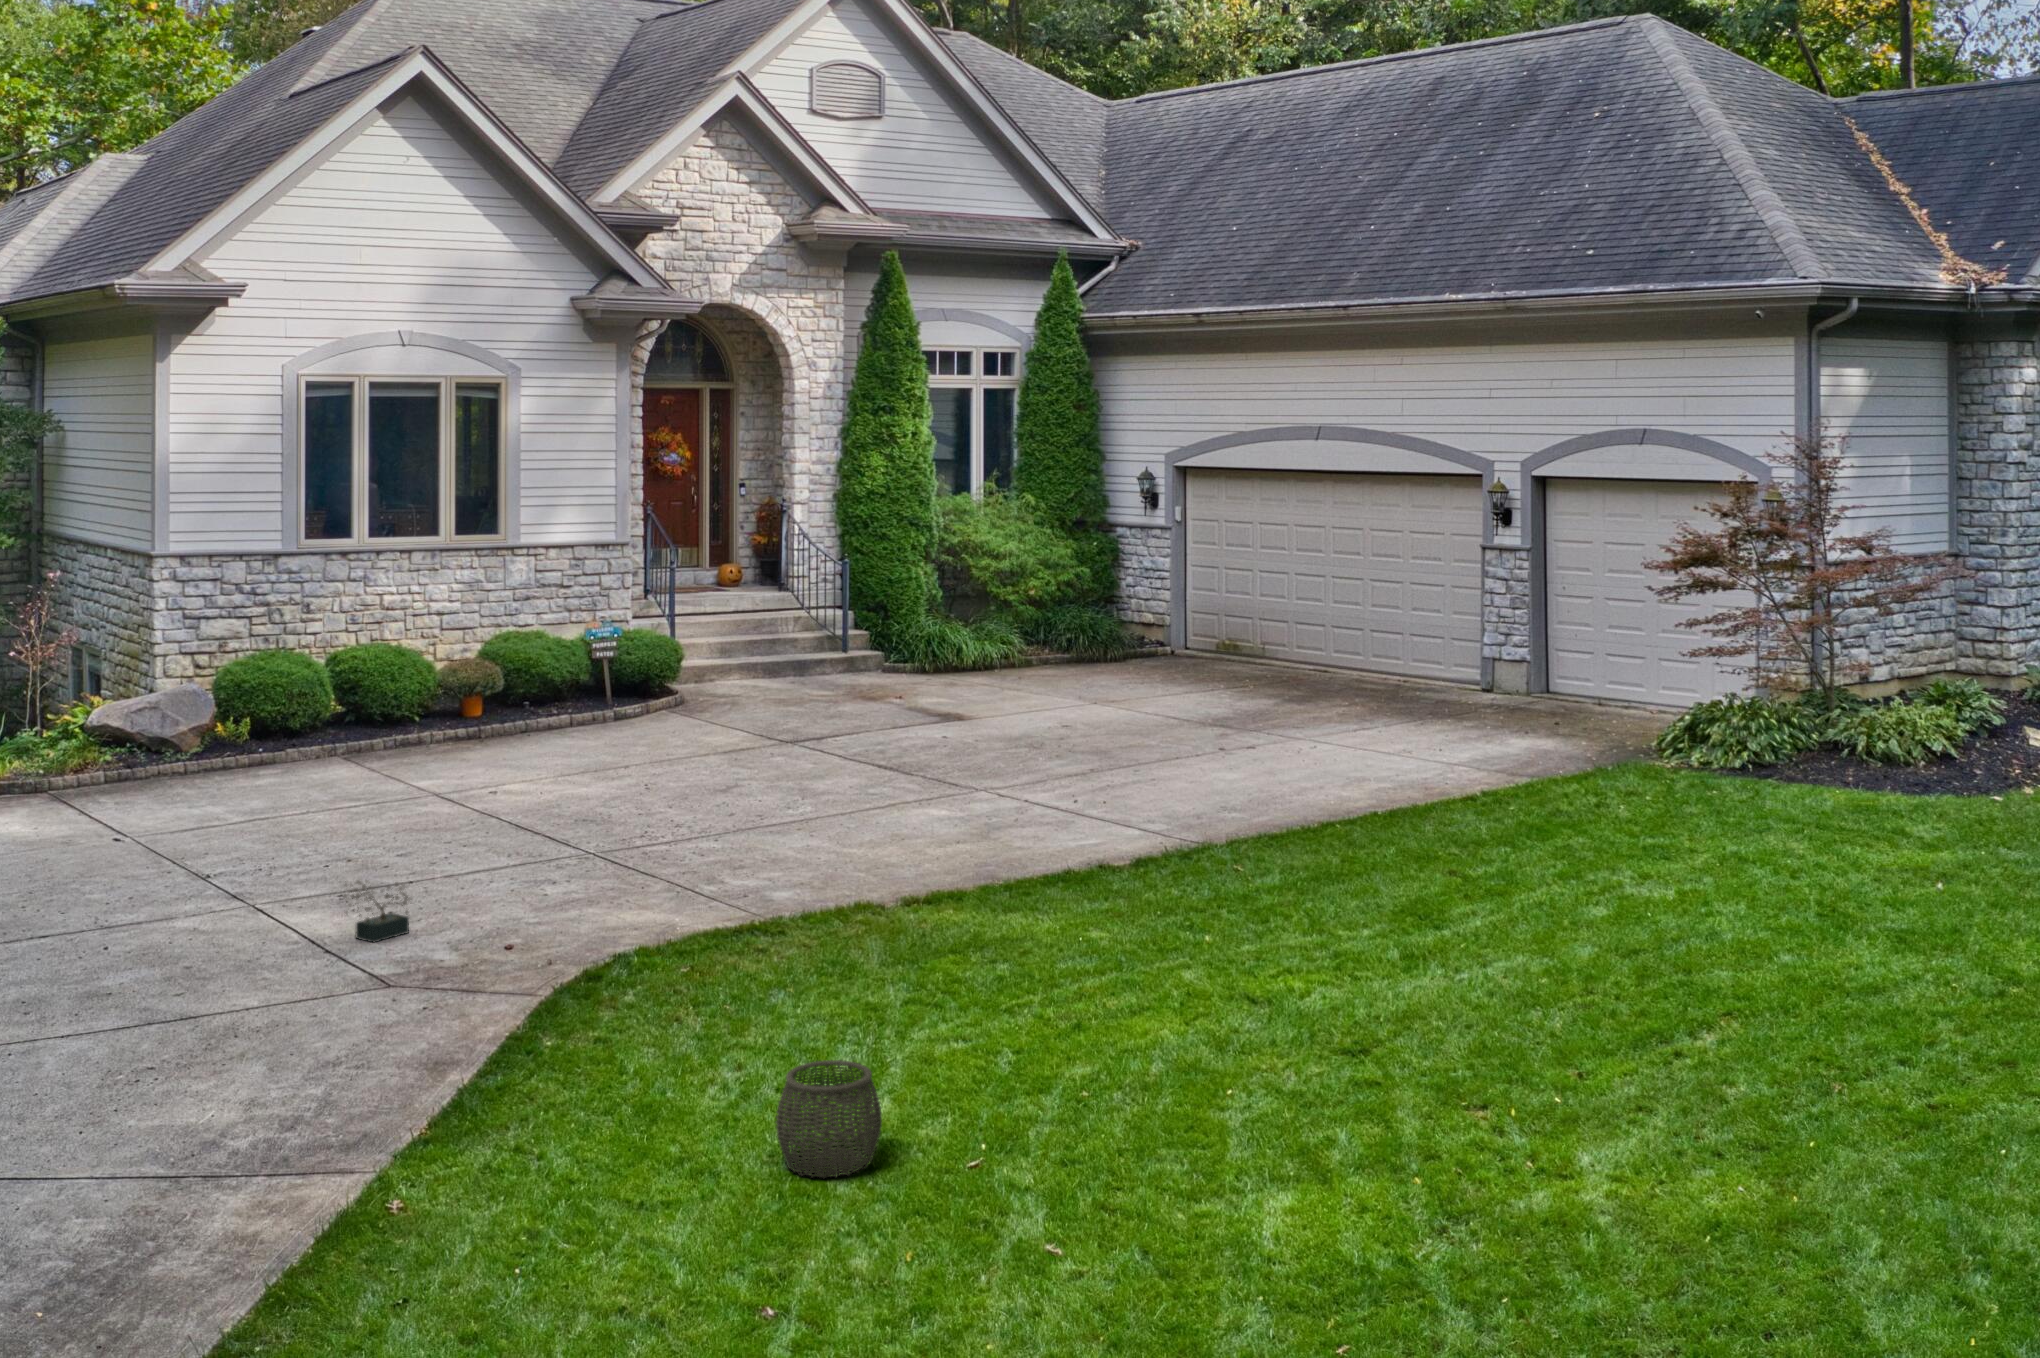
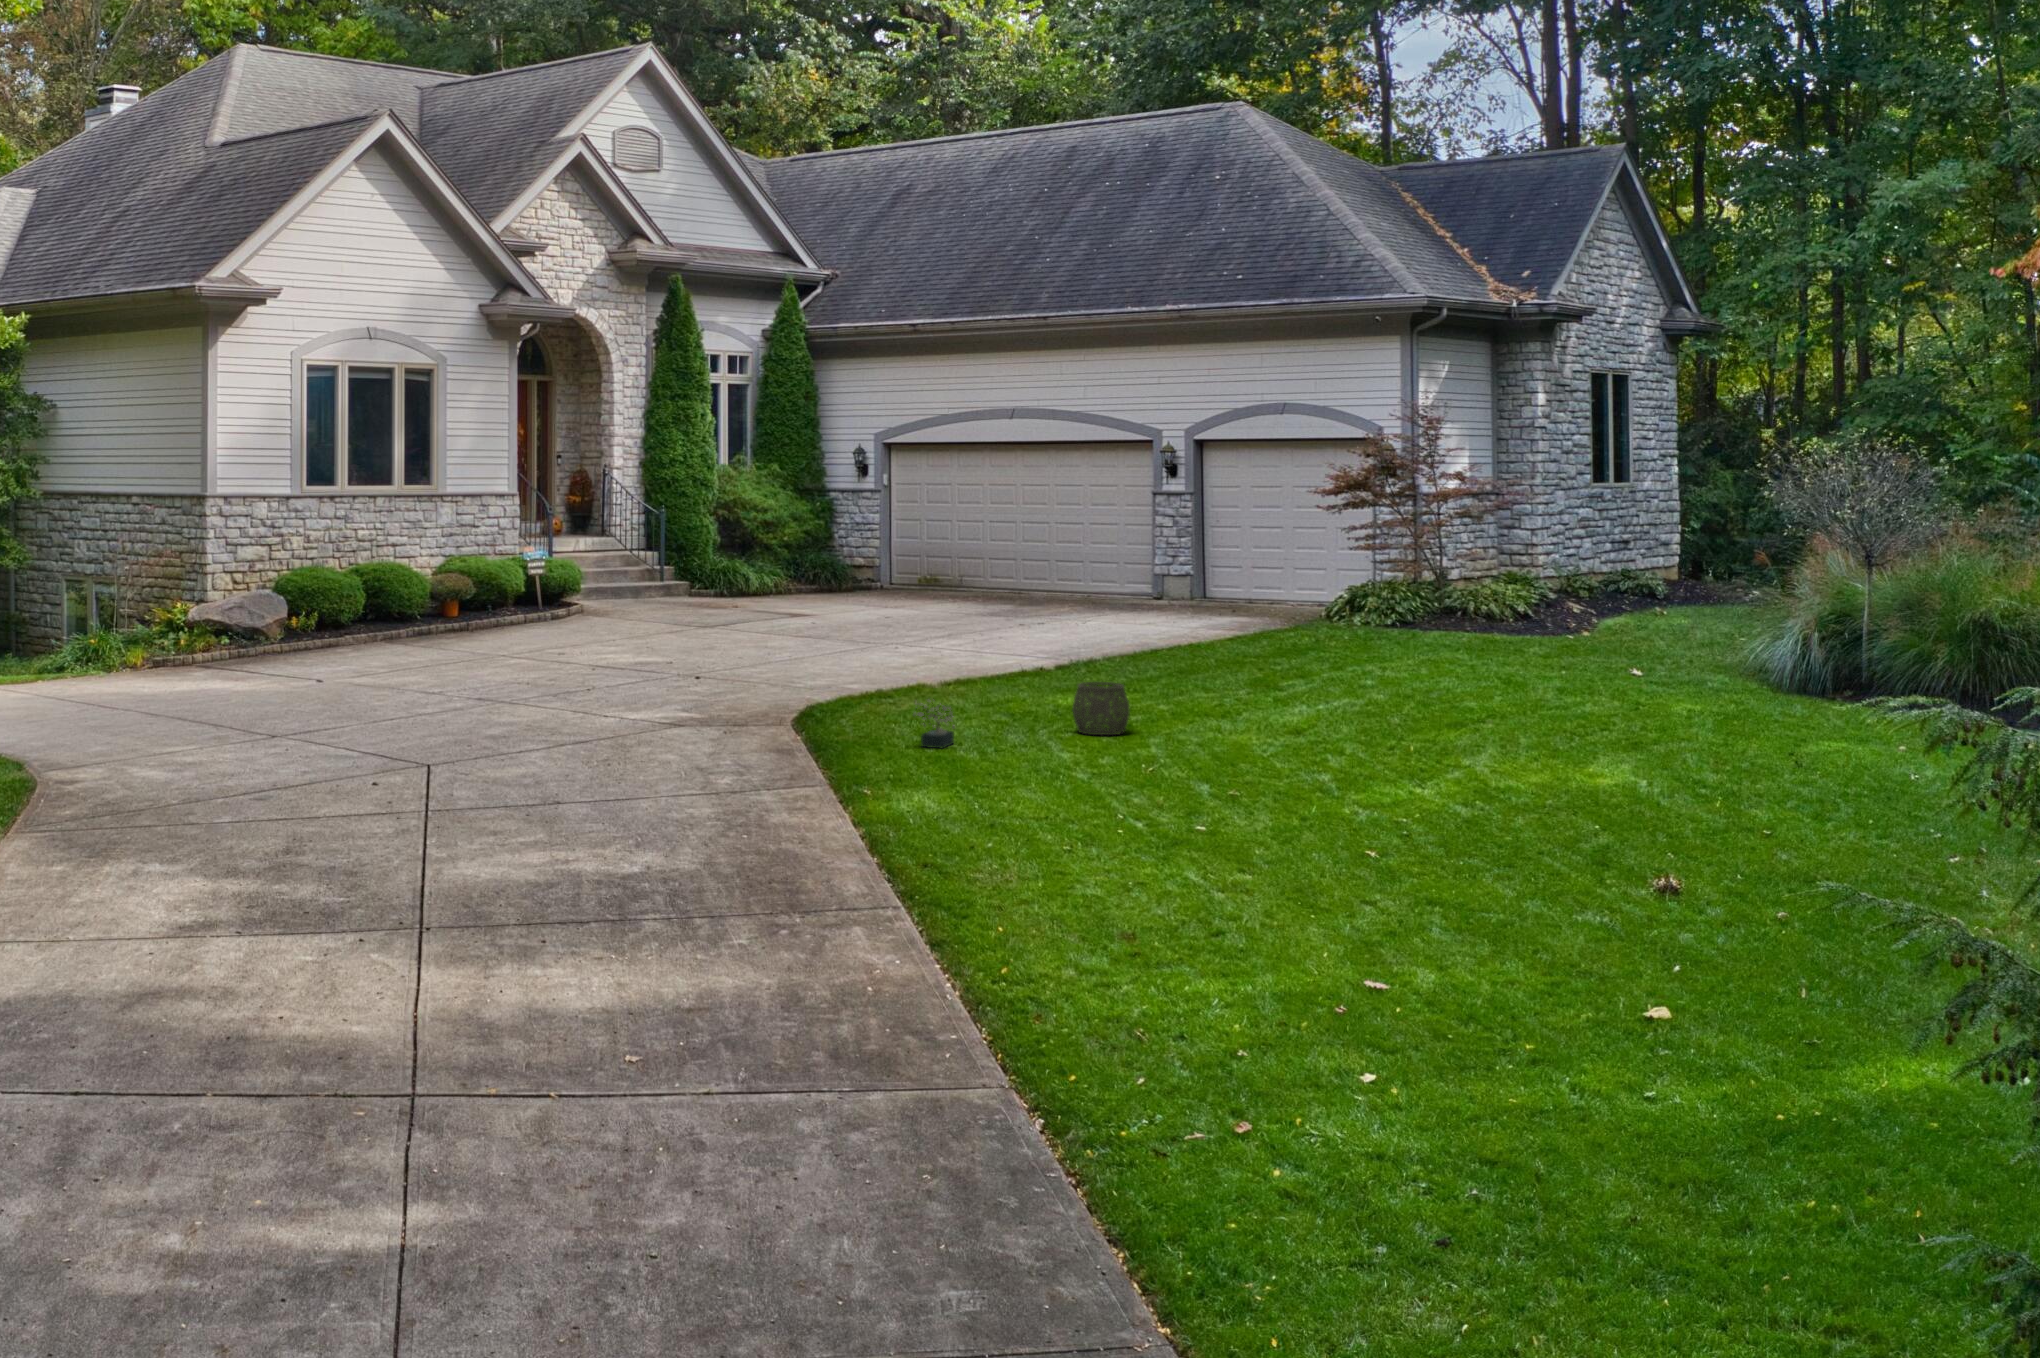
decorative plant: present [343,880,411,942] -> present [917,703,954,748]

